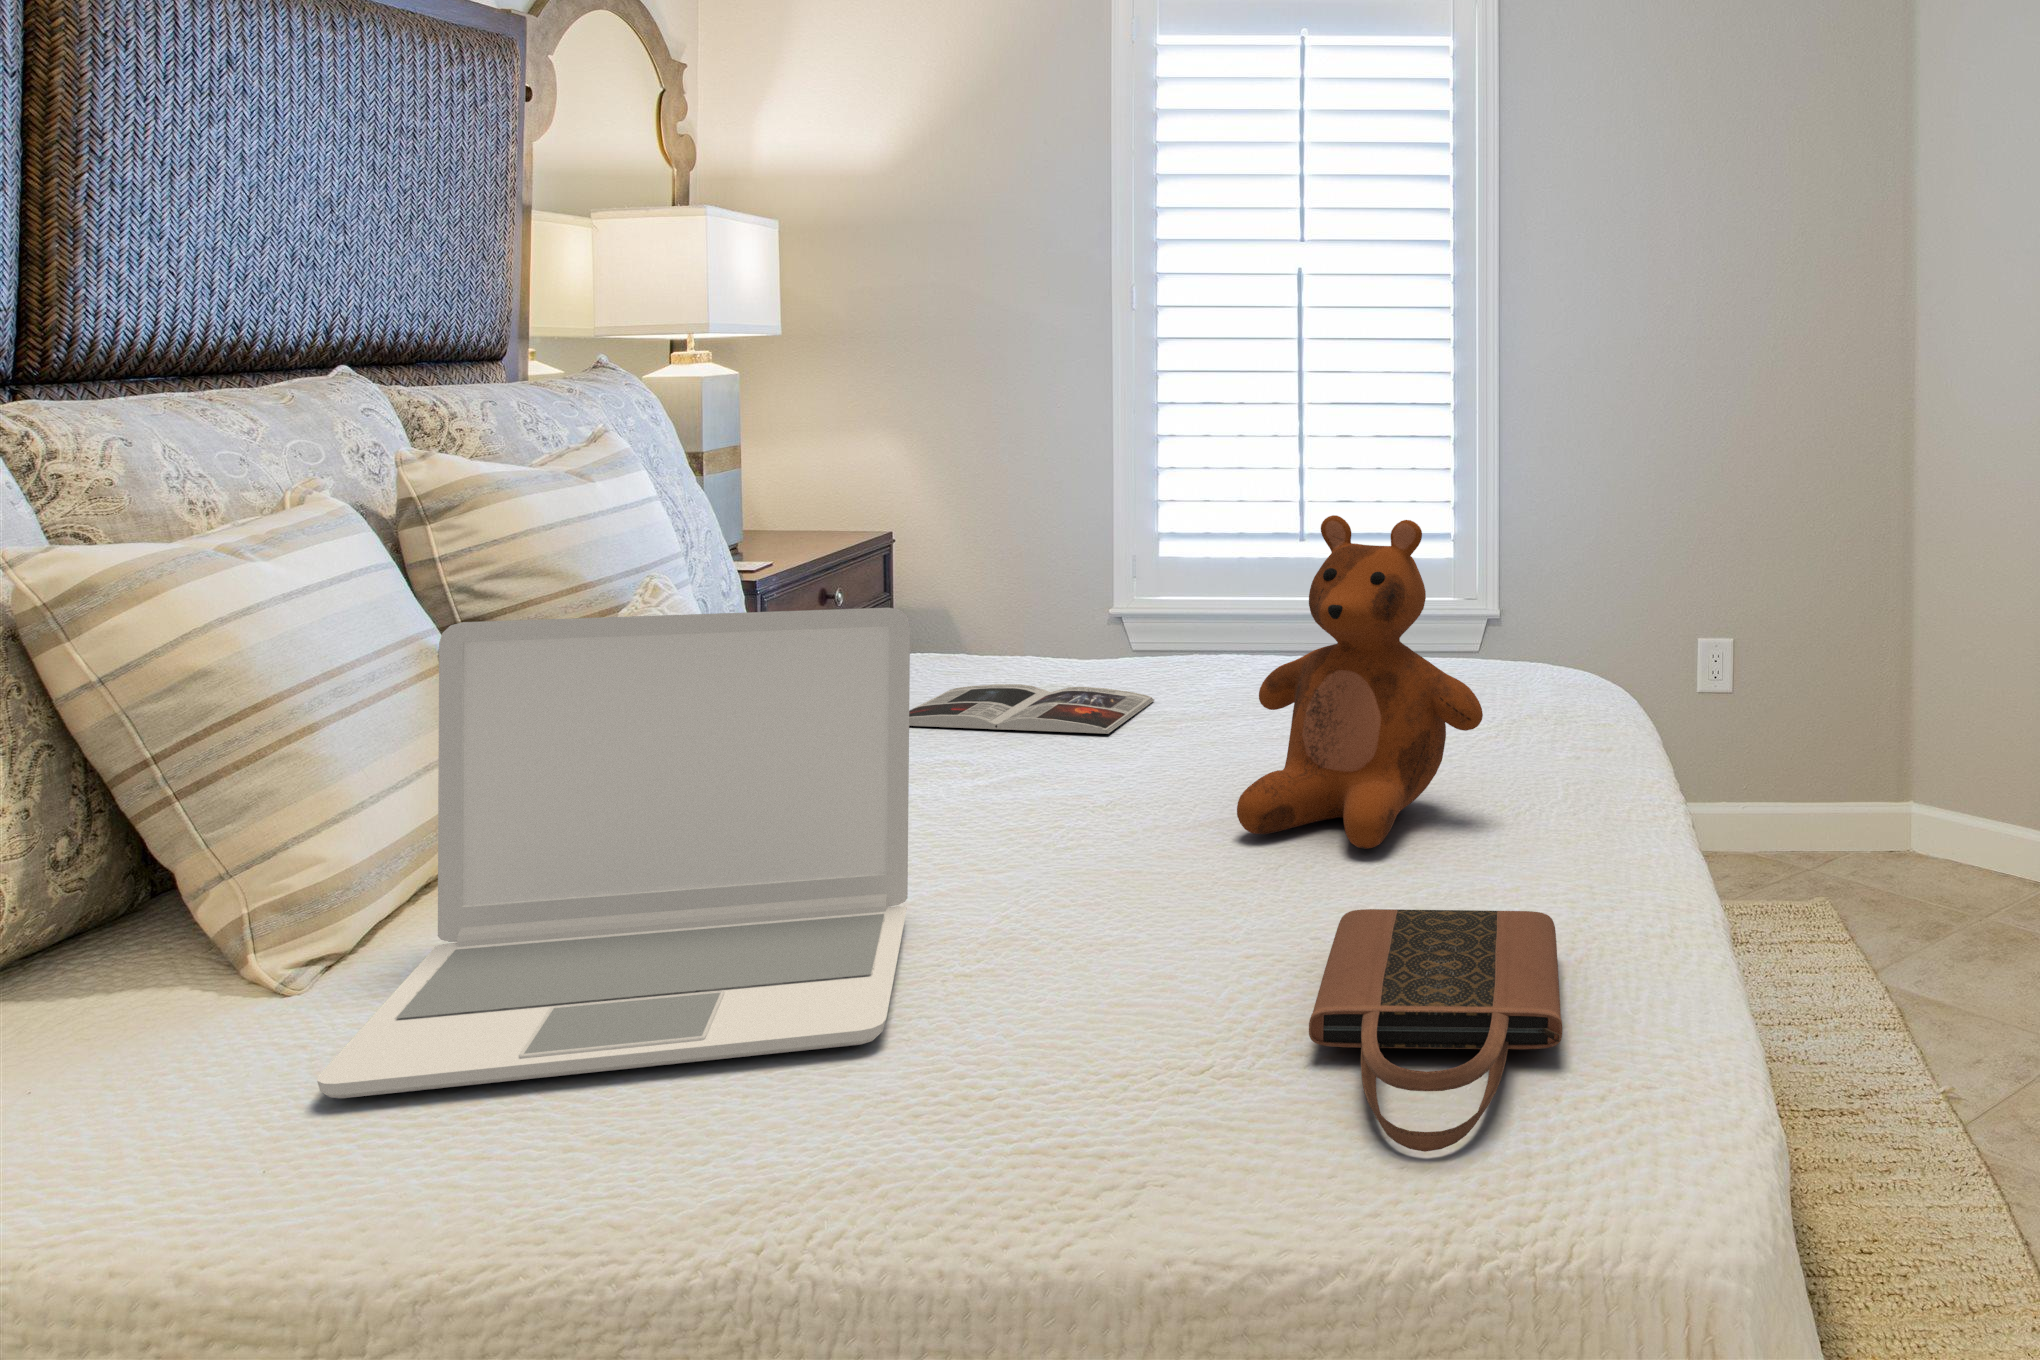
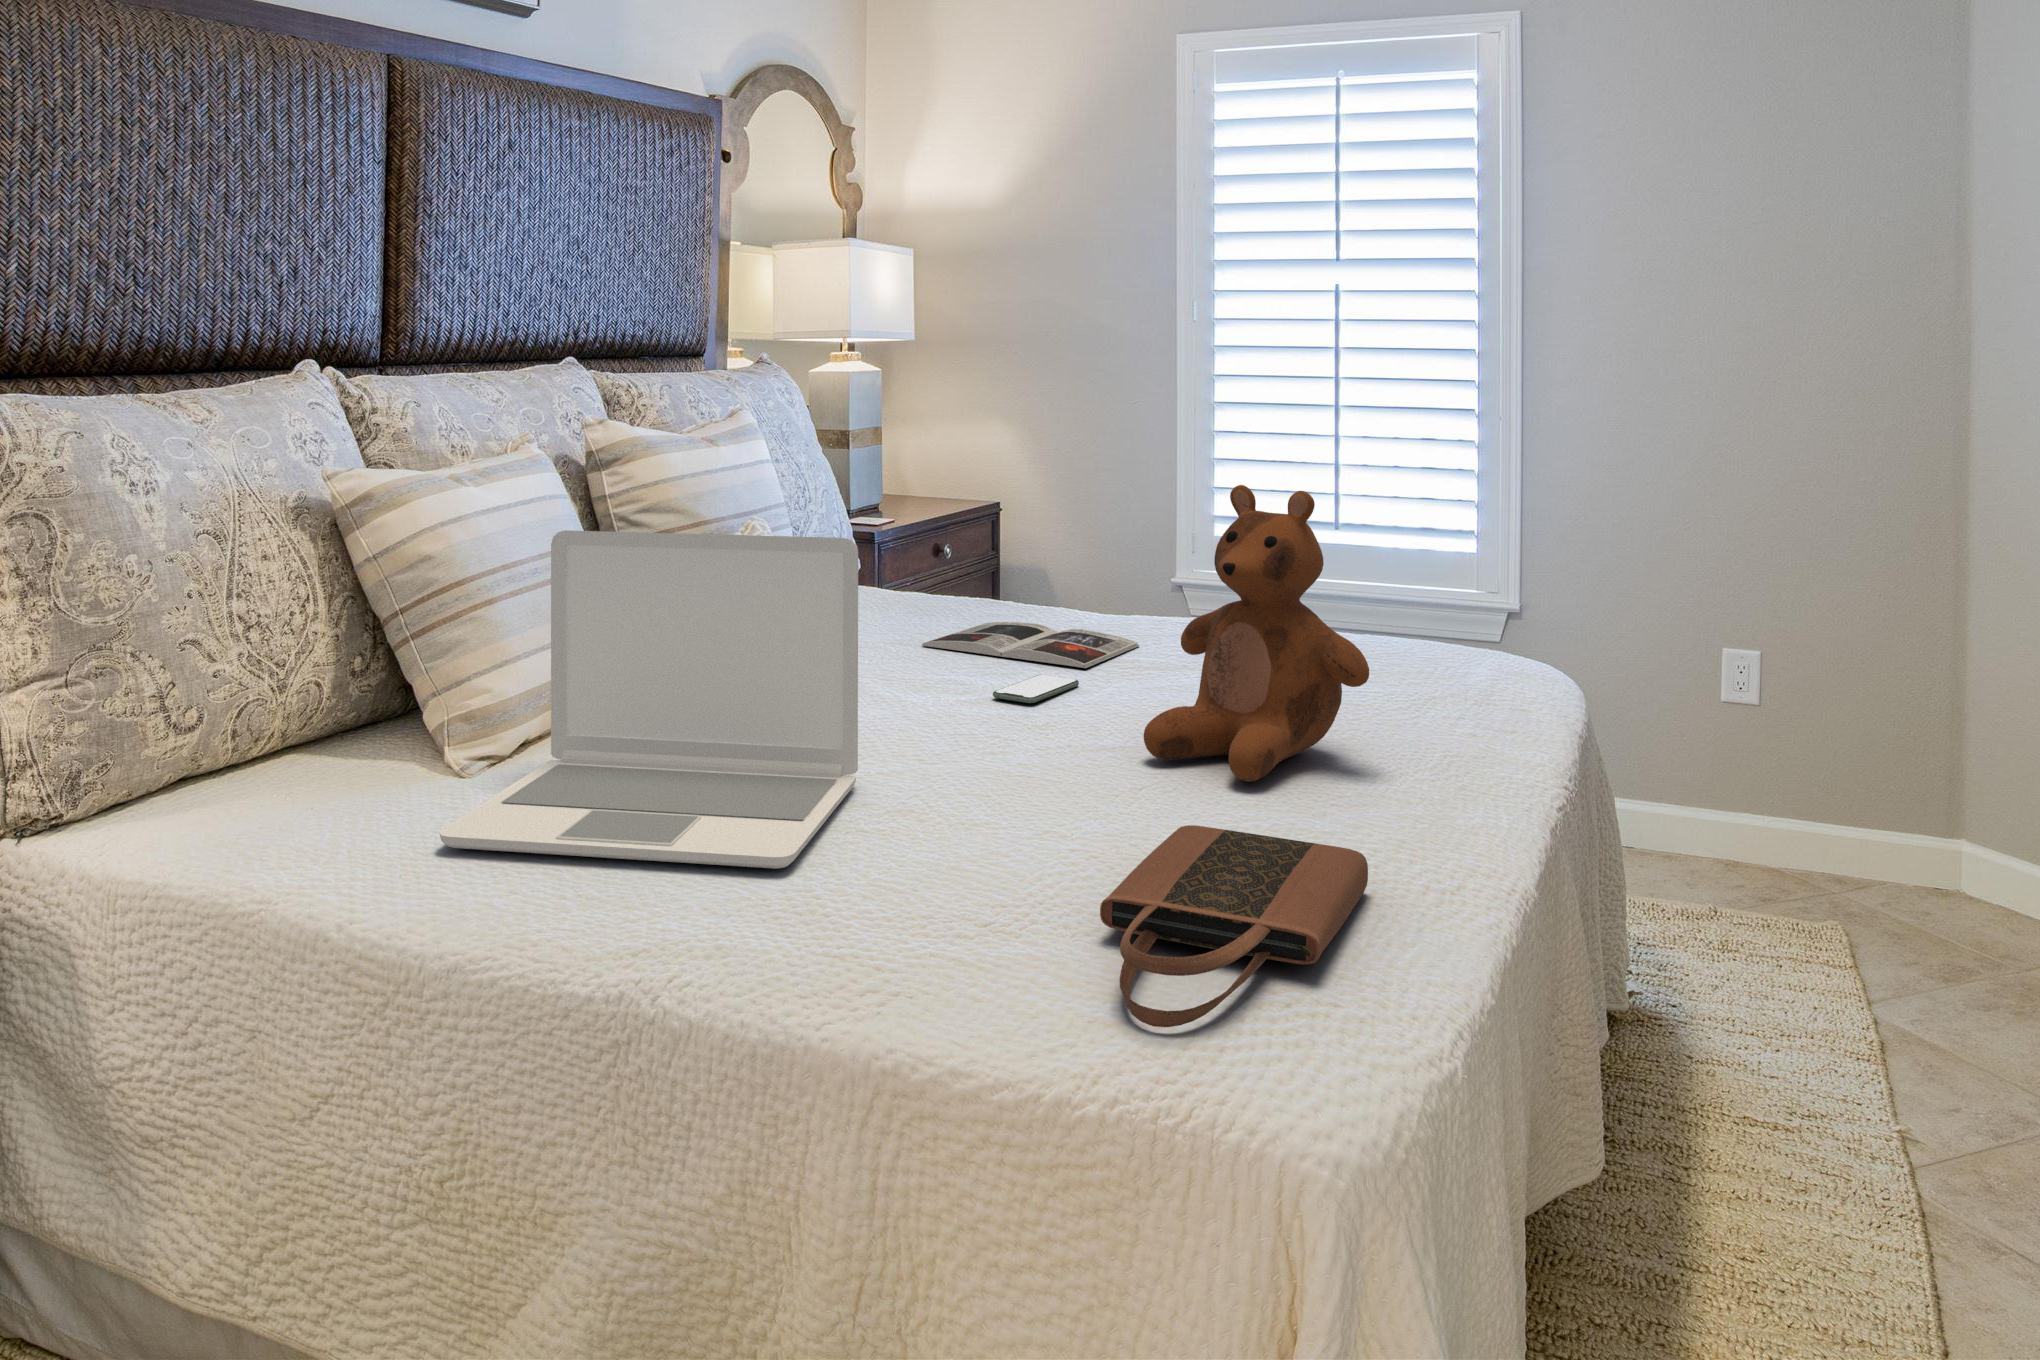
smartphone: none [1015,747,1111,784] -> present [993,675,1079,703]

